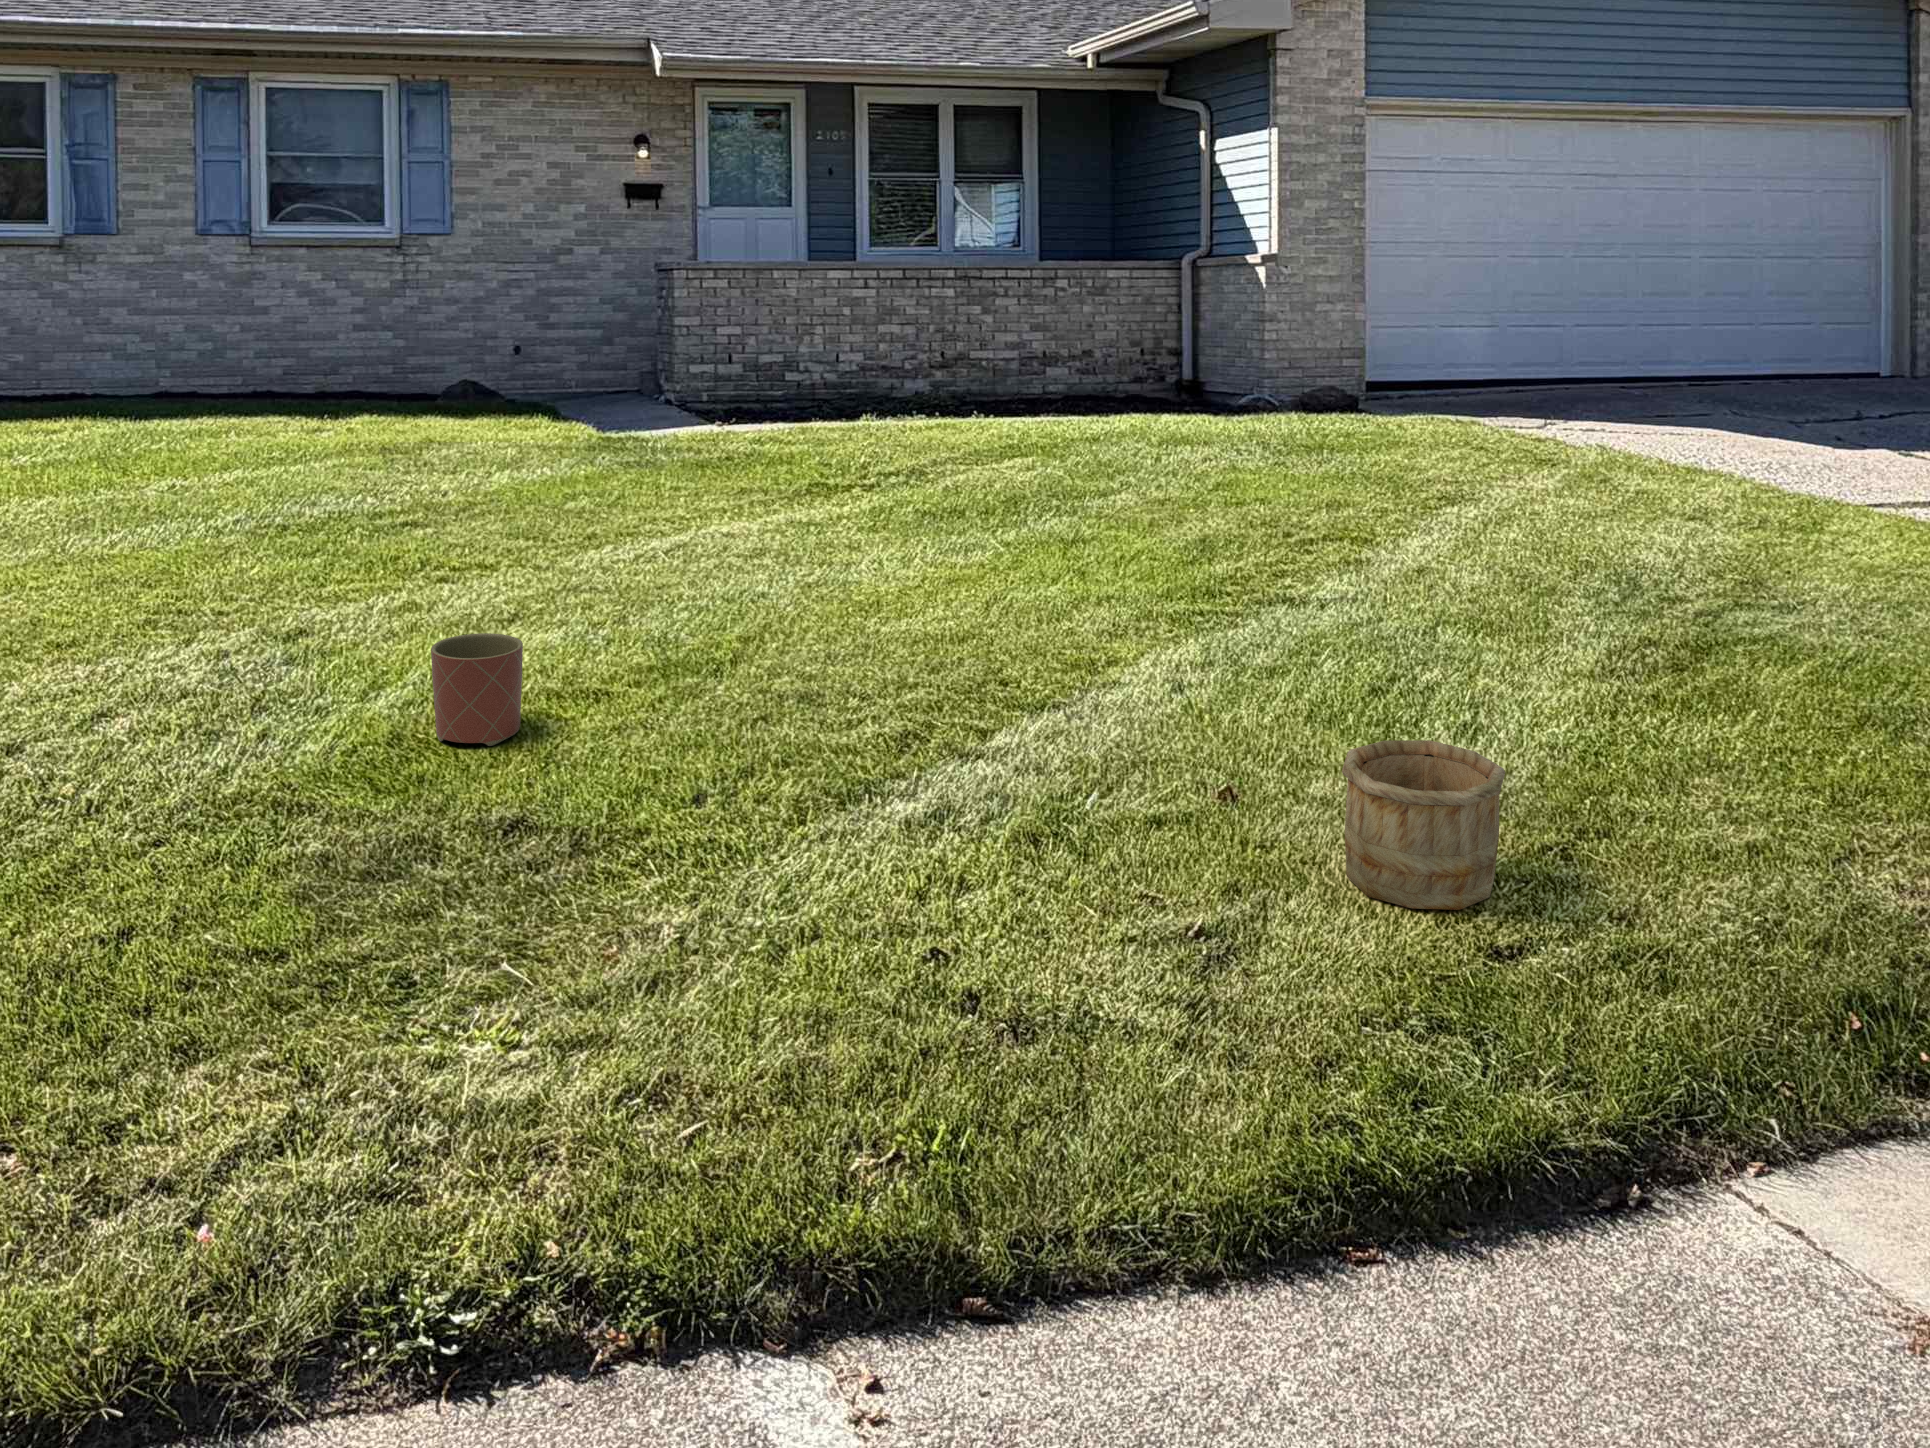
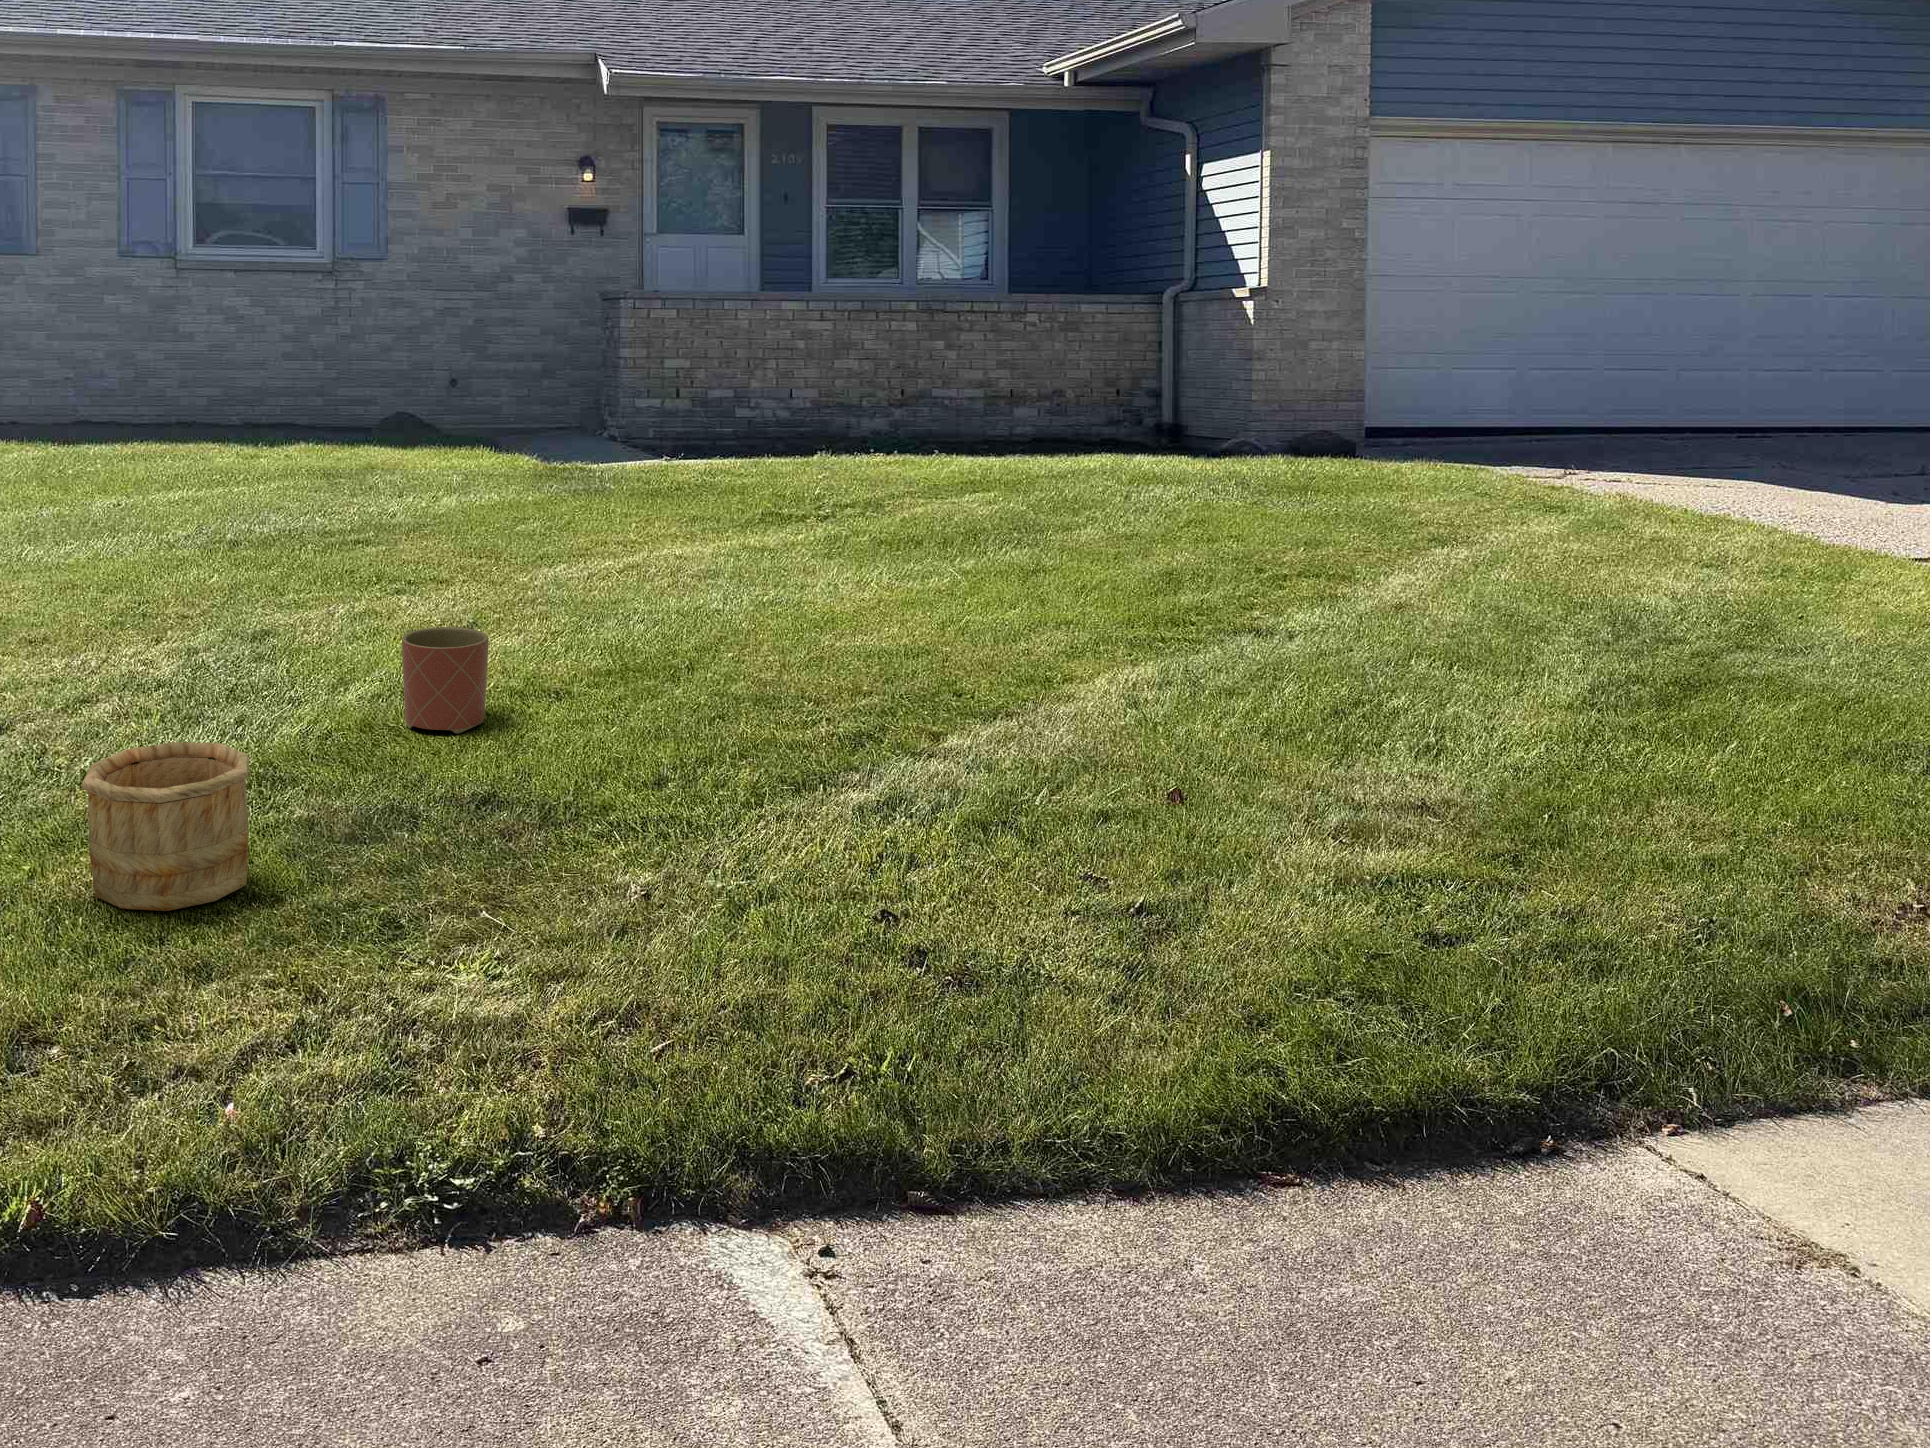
wooden bucket: present [1342,740,1505,910] -> present [81,742,249,911]

